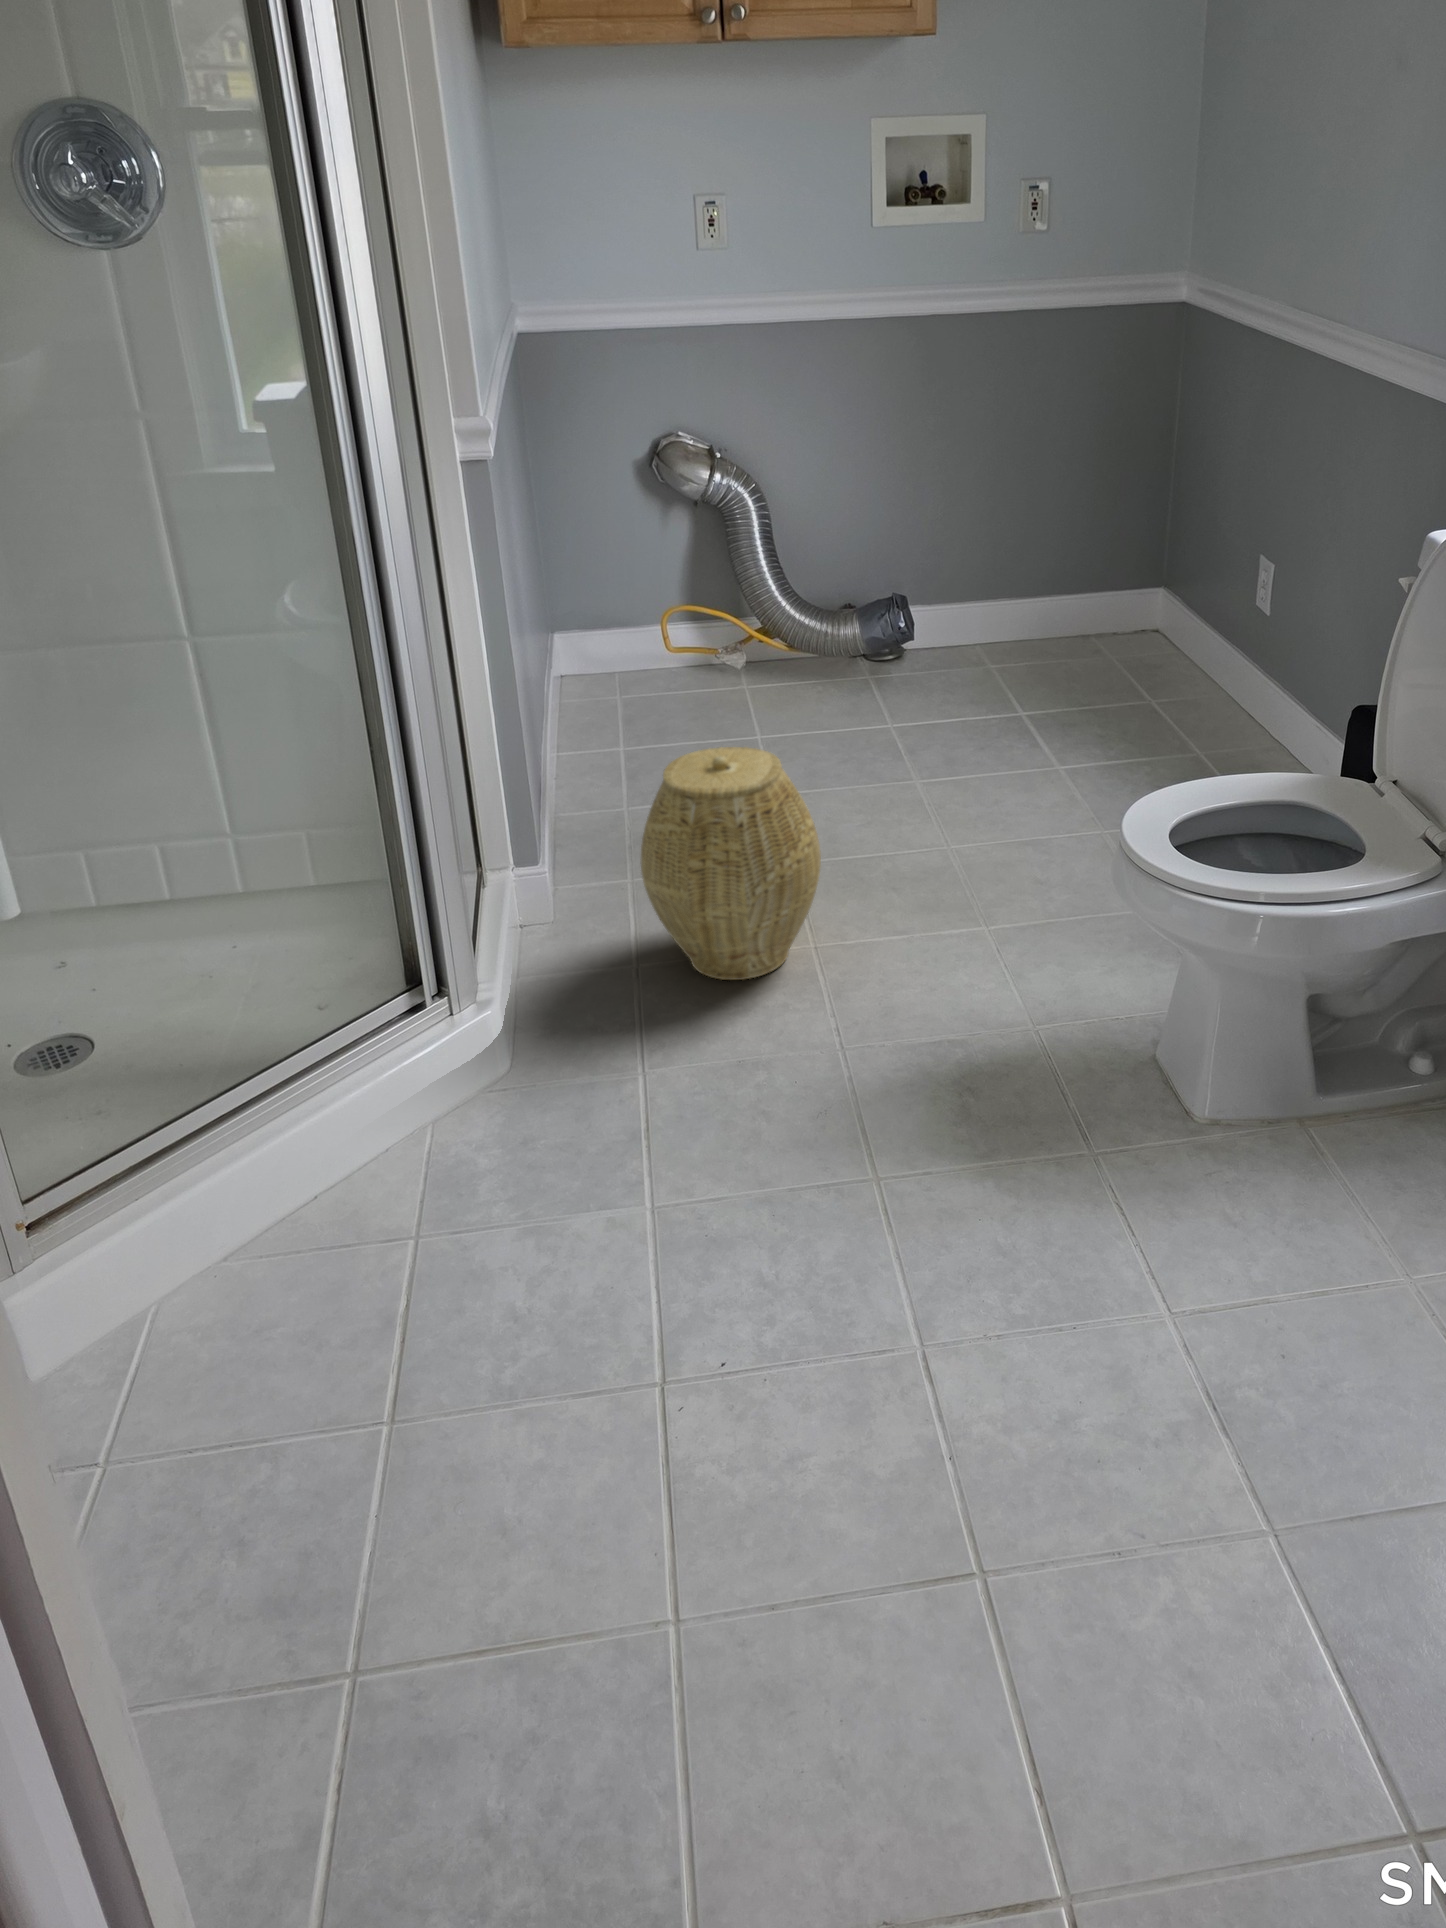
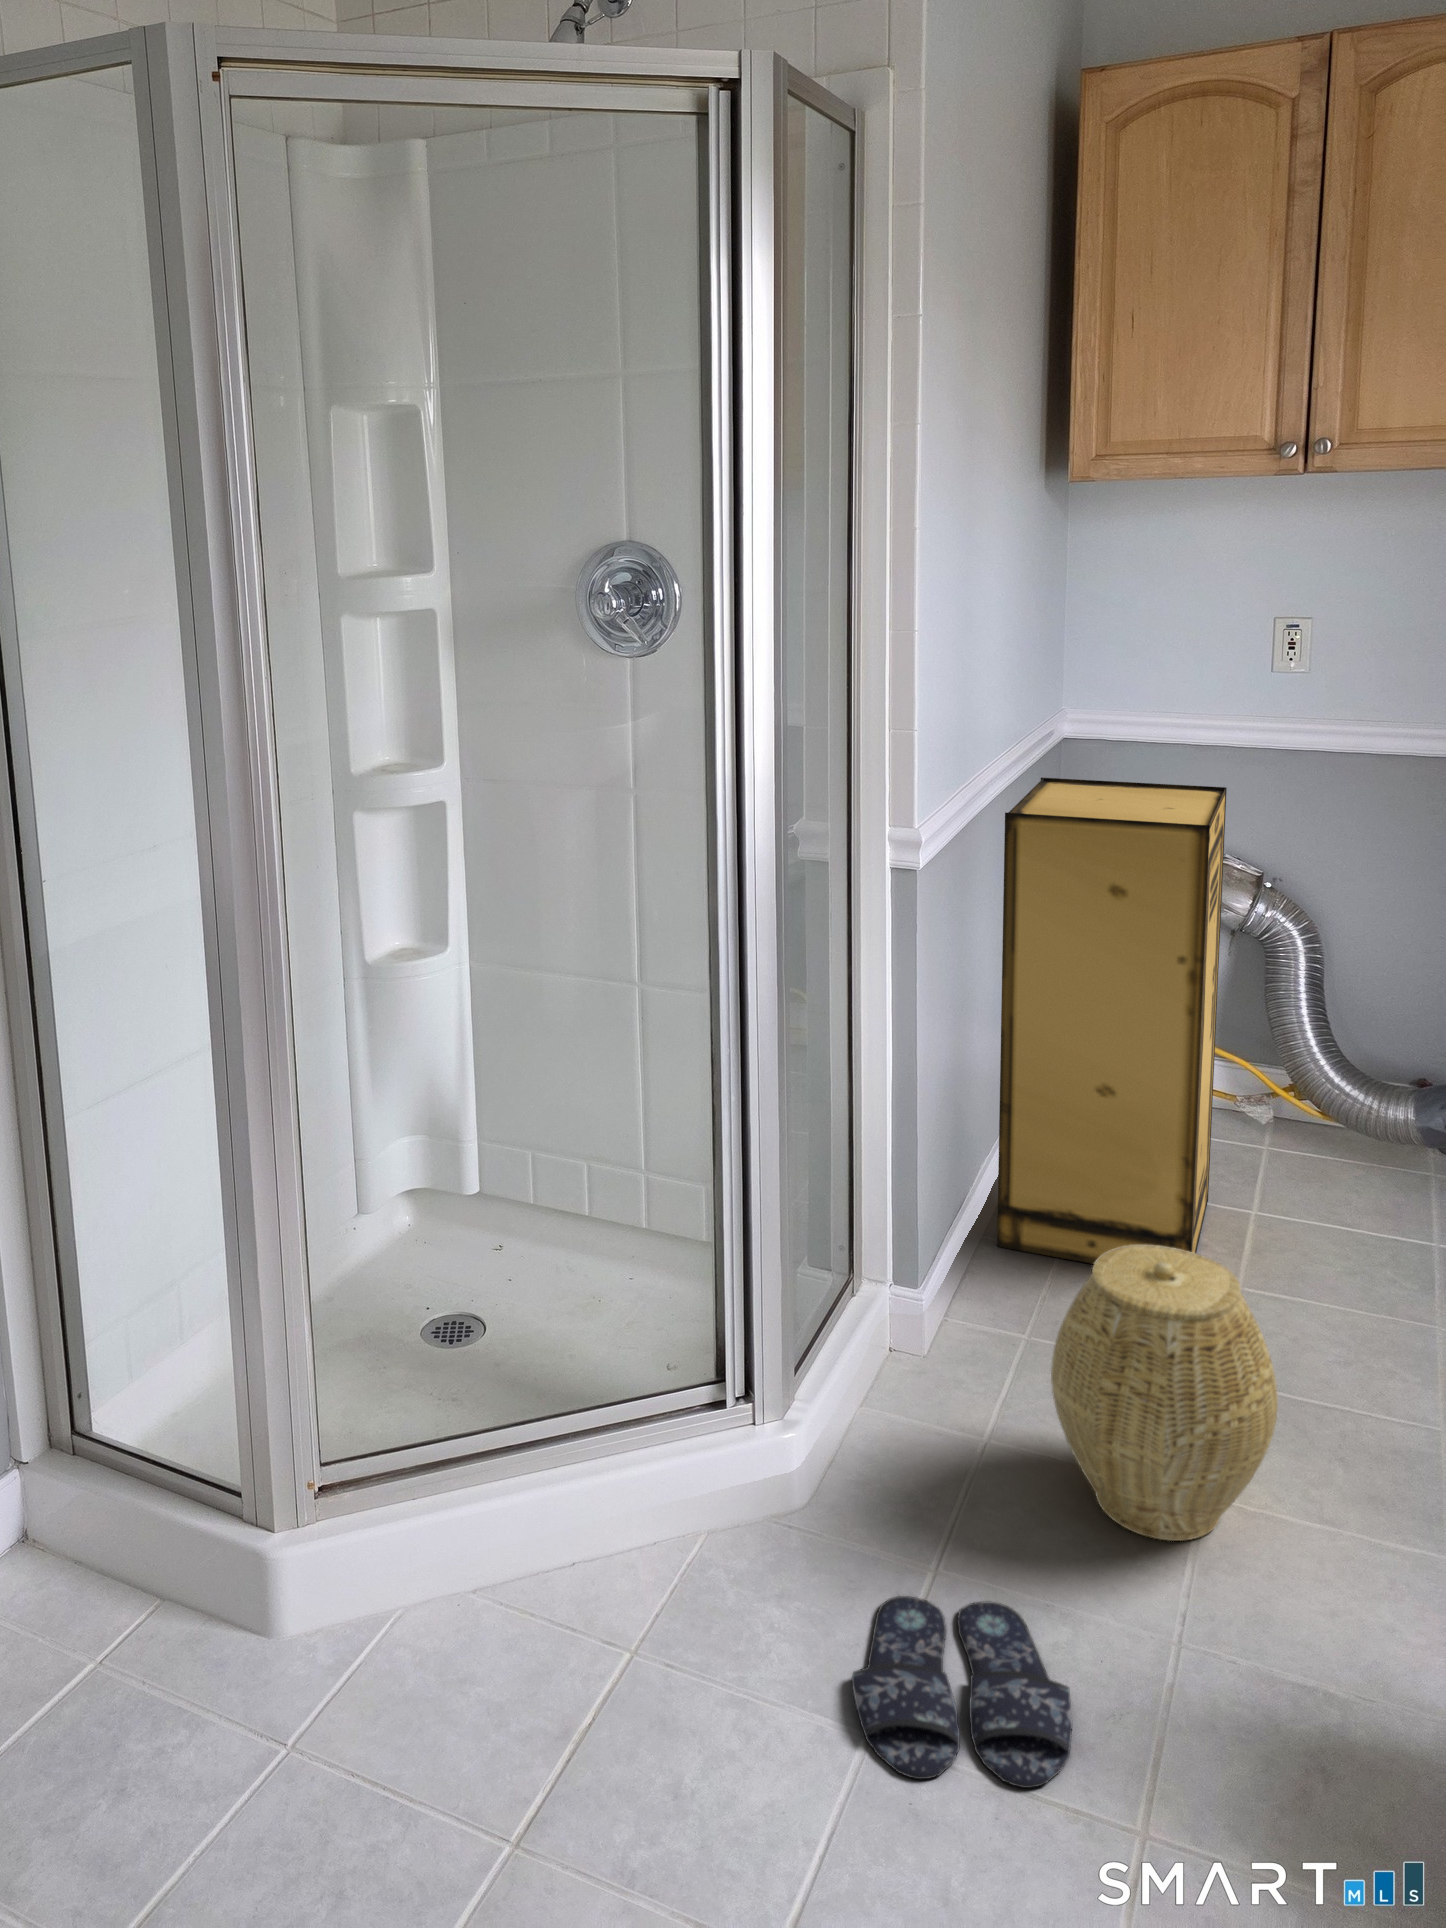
storage cabinet: none [496,360,719,811] -> present [997,778,1227,1264]
slippers: none [541,1060,727,1198] -> present [852,1596,1072,1788]

